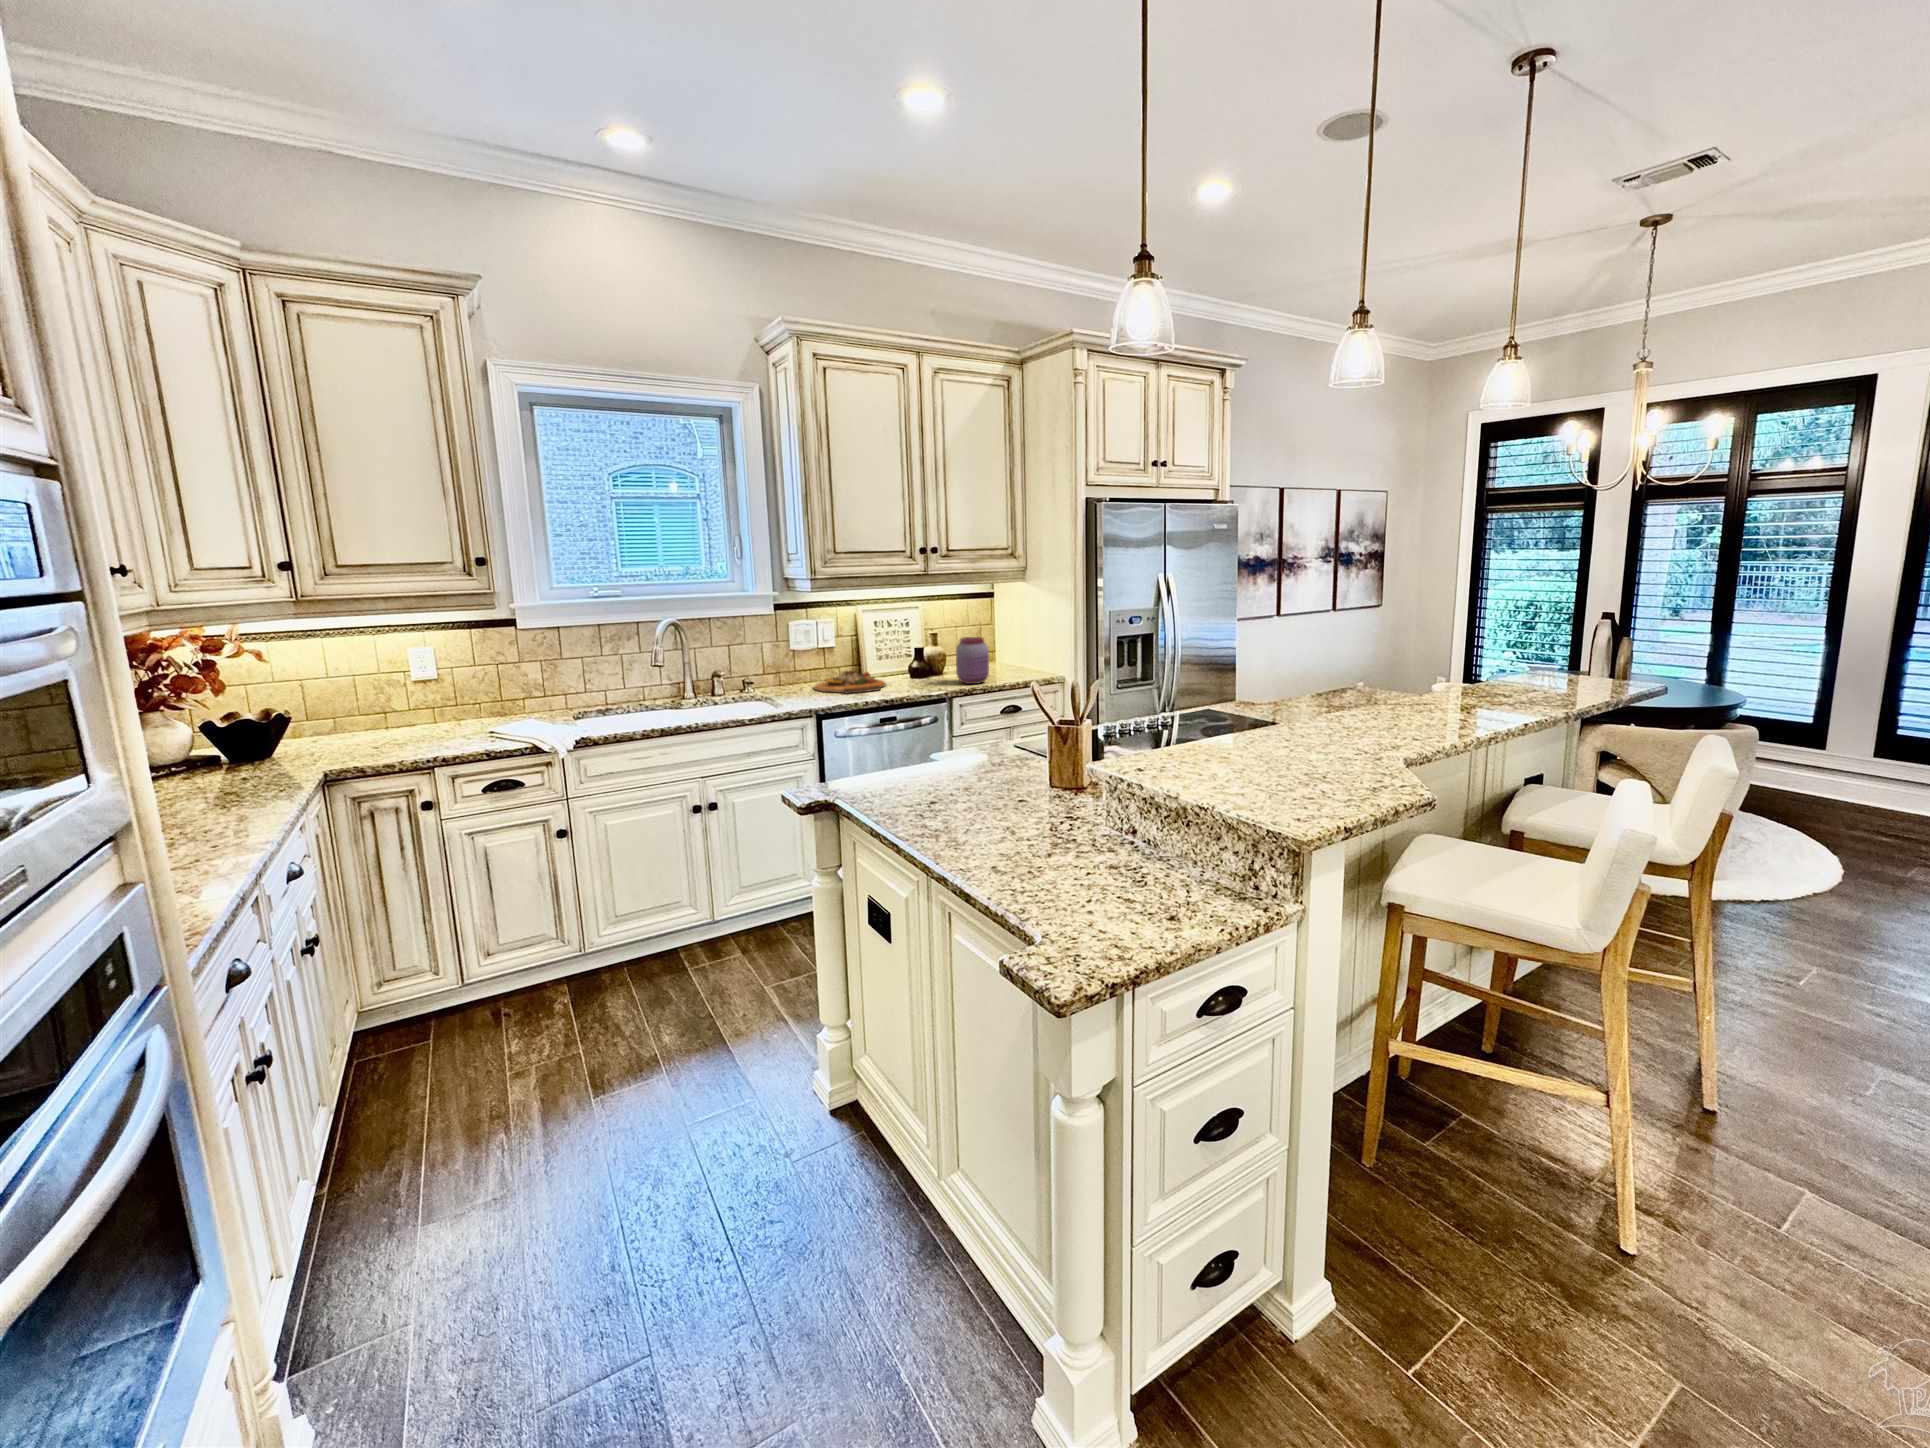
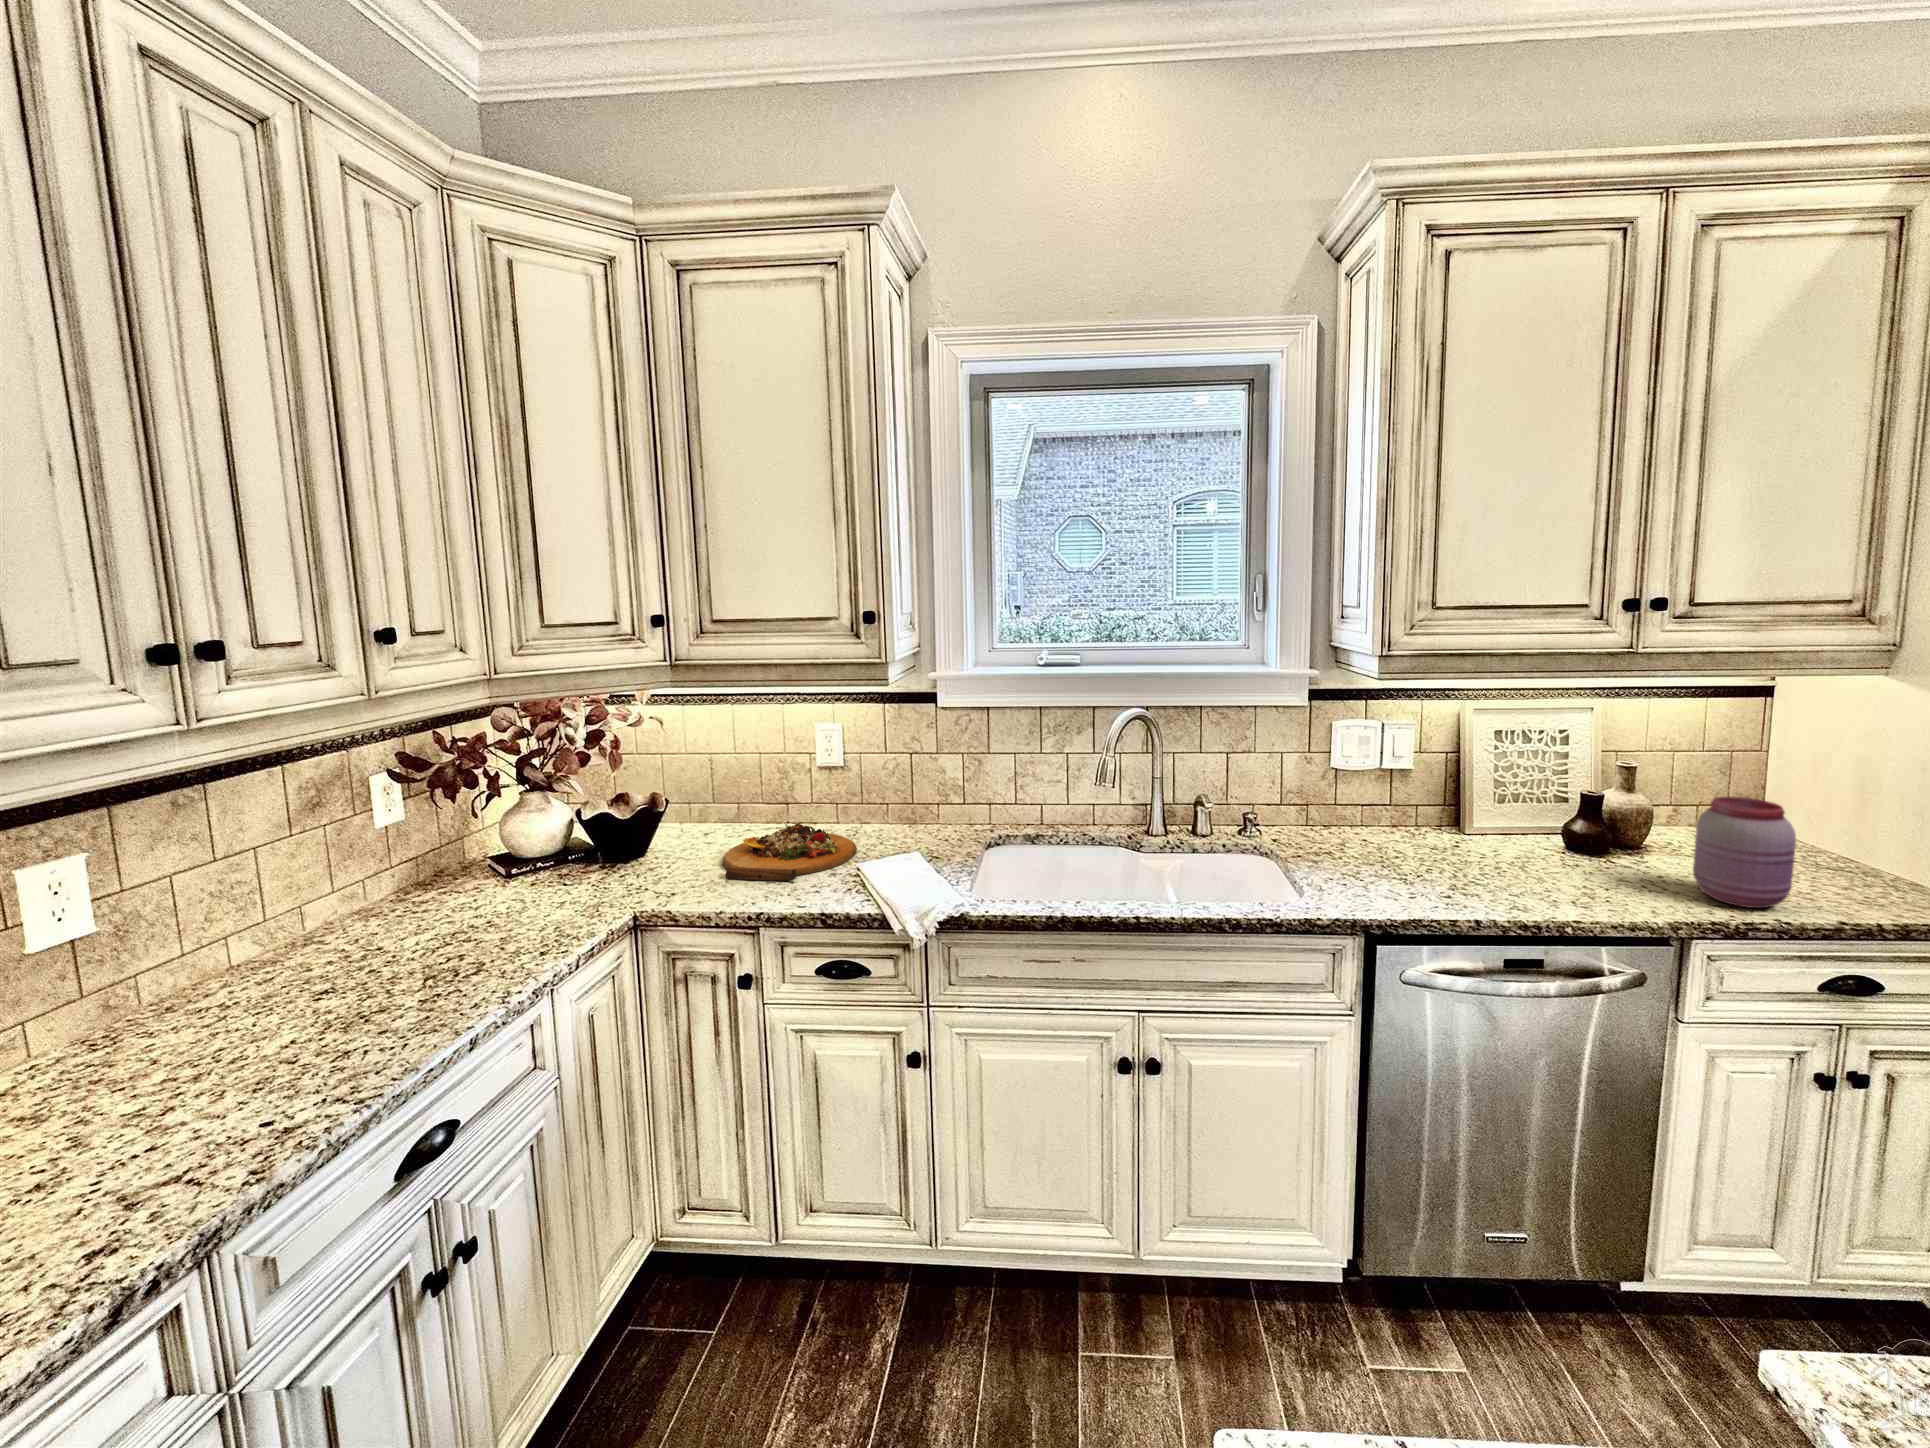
cutting board: present [814,671,886,694] -> present [722,824,857,882]

